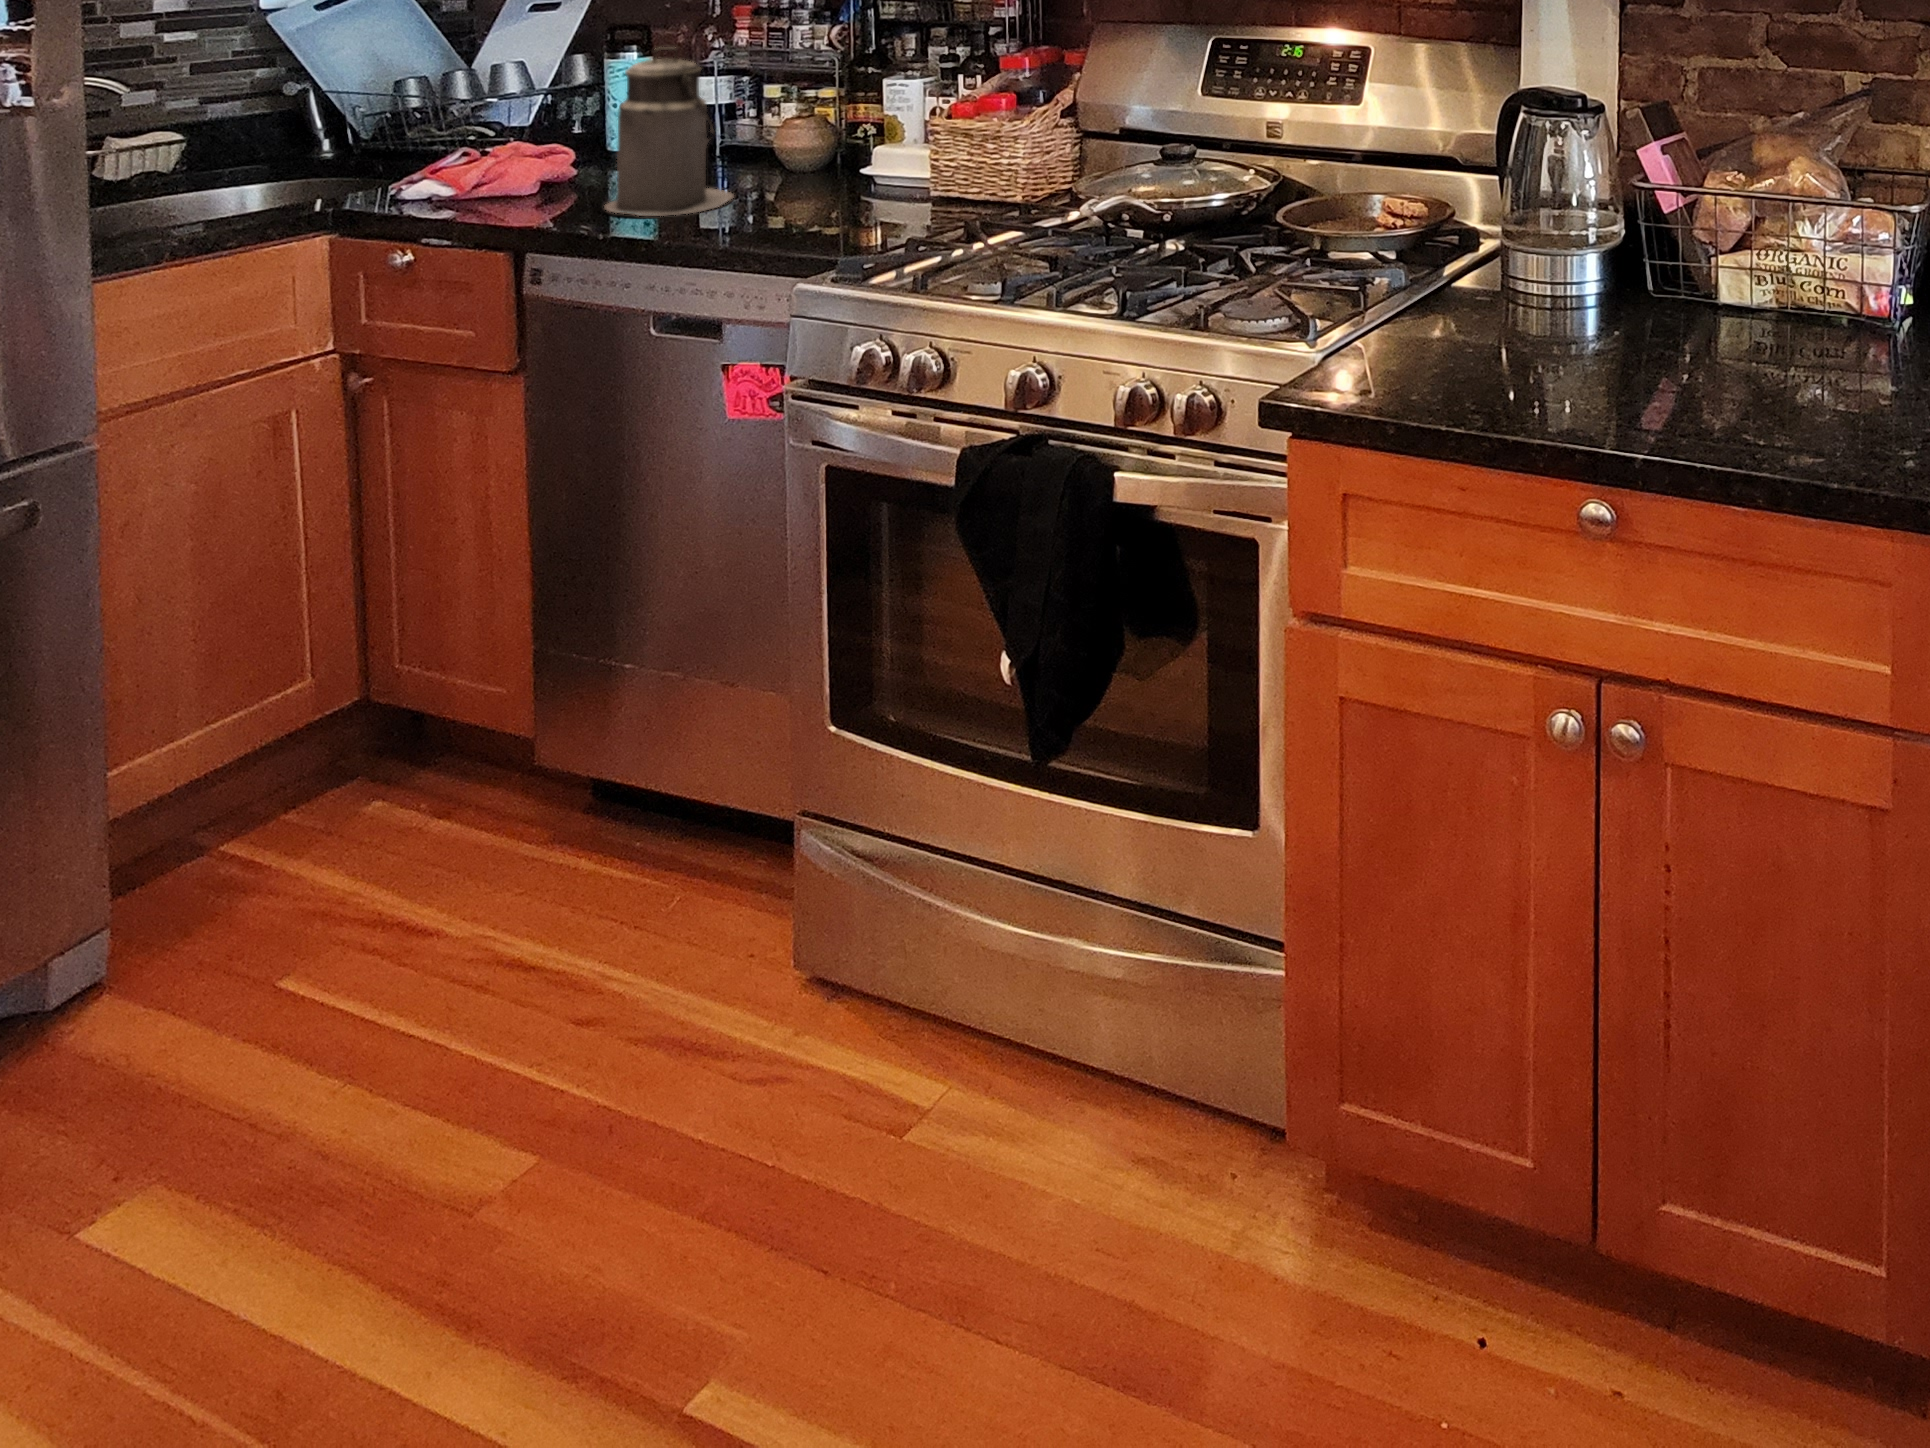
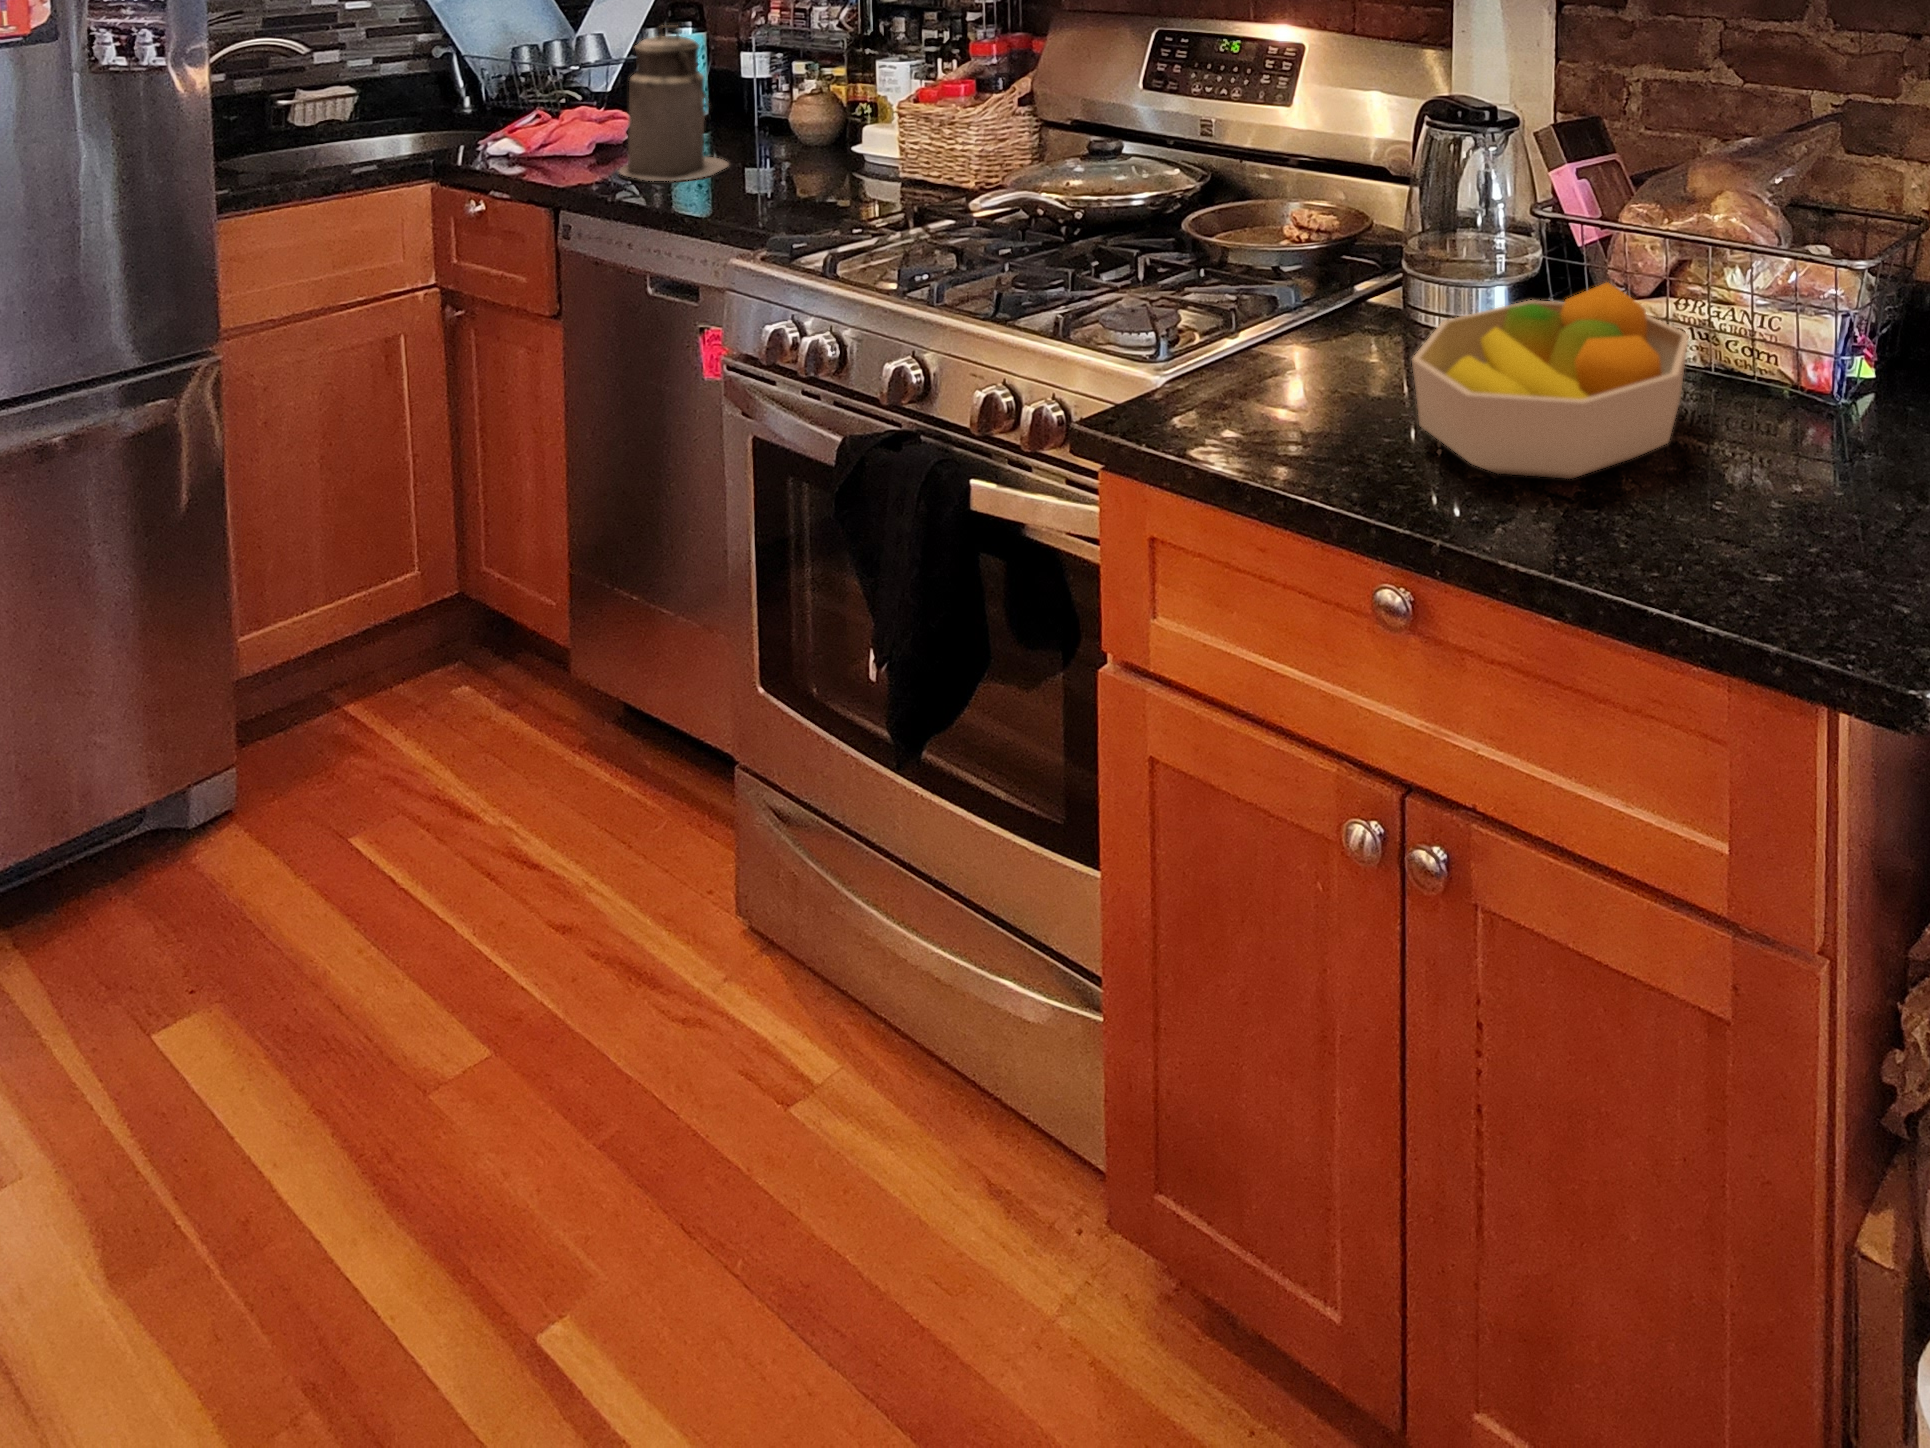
fruit bowl: none [1578,238,1797,406] -> present [1412,283,1690,479]

